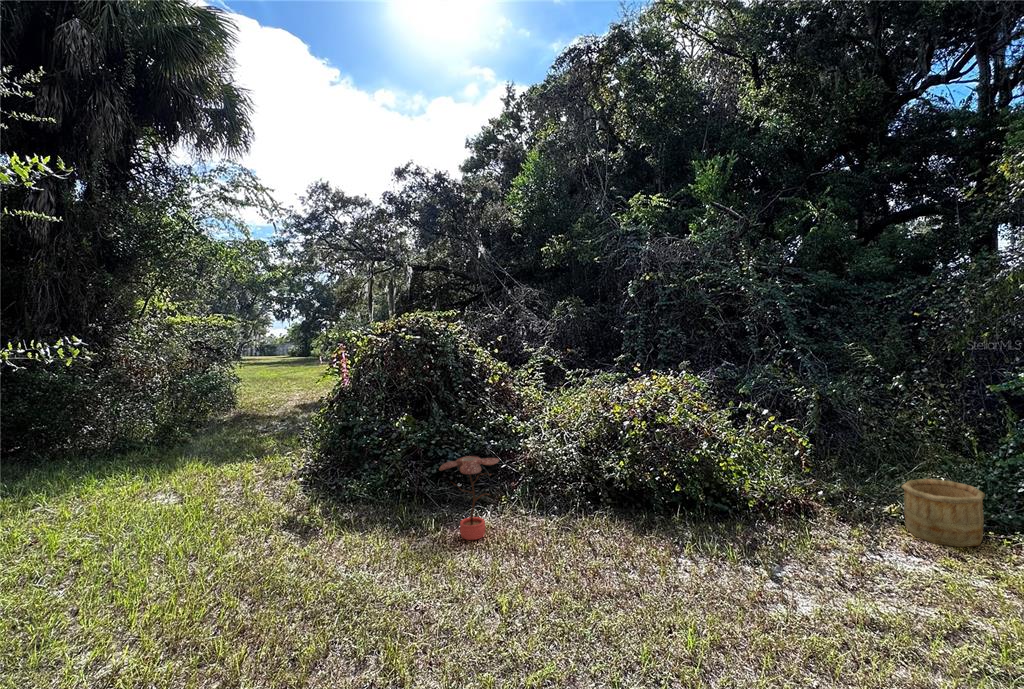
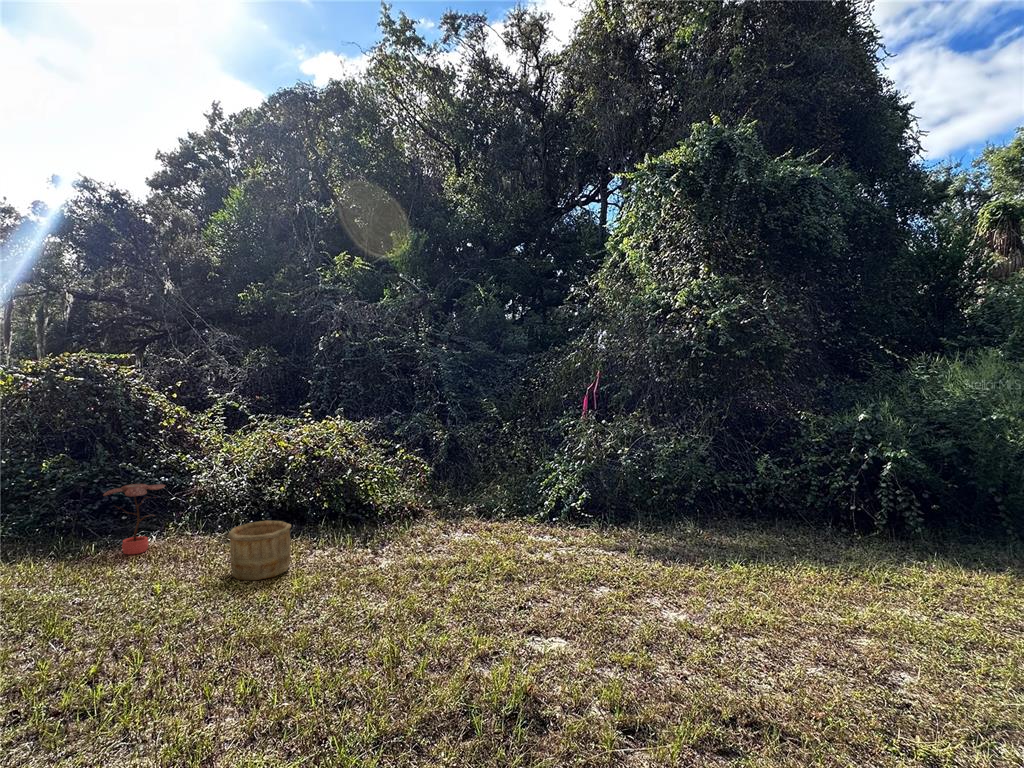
wooden bucket: present [902,479,985,547] -> present [228,520,291,580]

